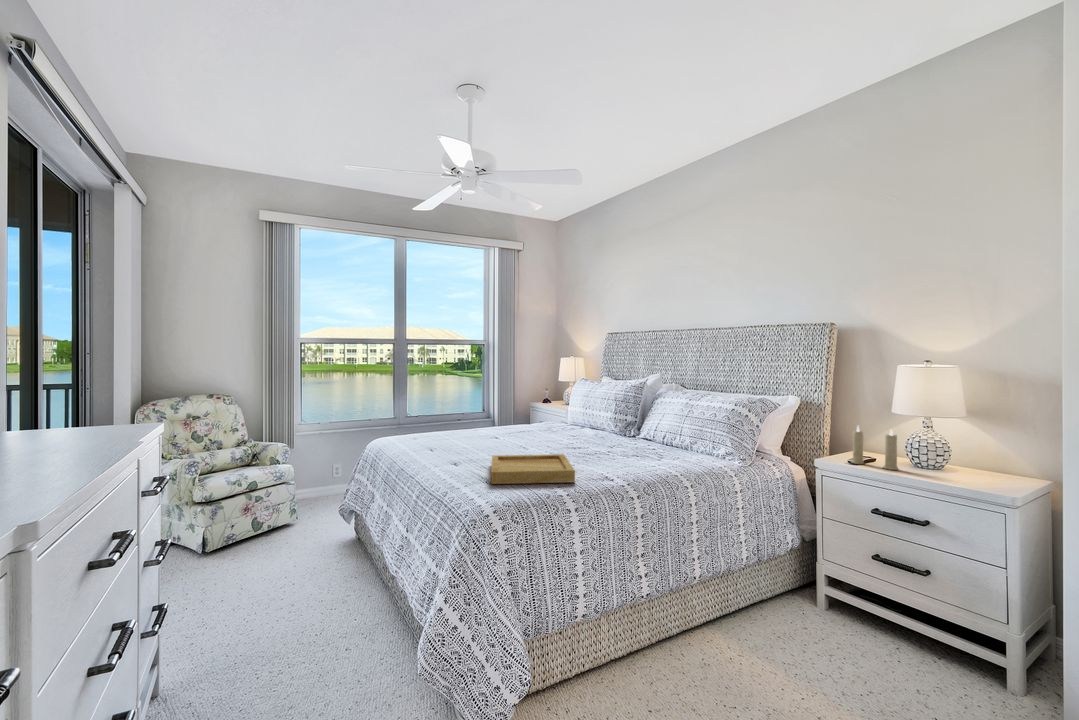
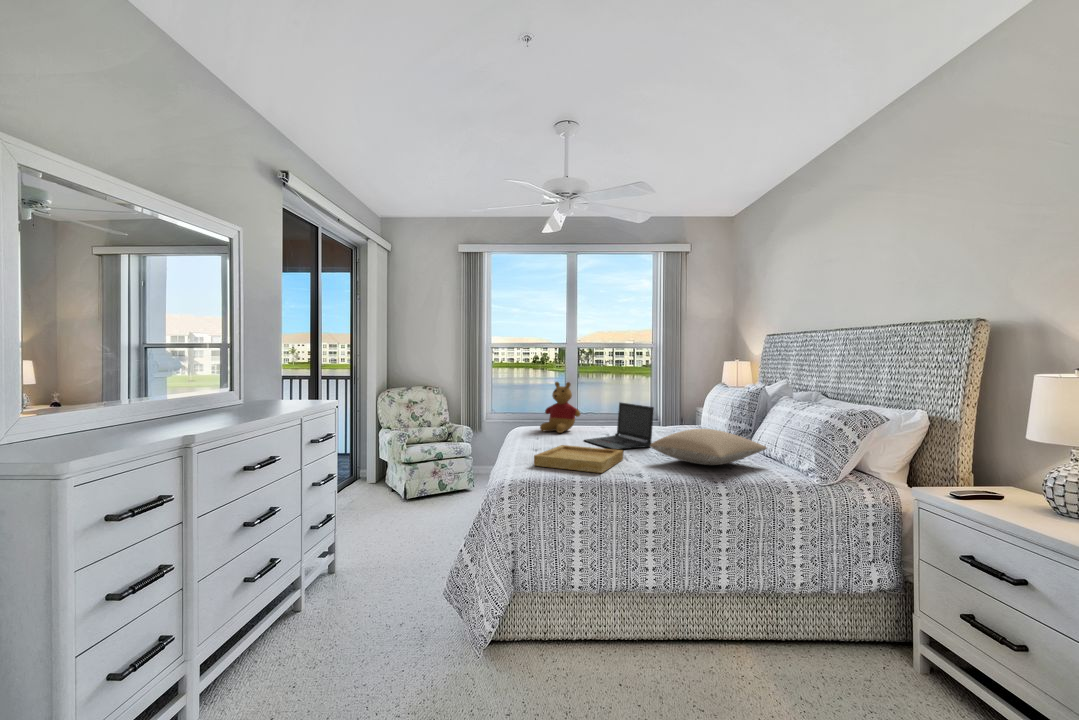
stuffed bear: none [419,383,465,442] -> present [540,382,580,433]
laptop: none [487,403,565,454] -> present [584,403,654,450]
pillow: none [593,424,687,460] -> present [650,429,767,465]
candle: present [852,426,898,470] -> none [959,448,1017,511]

